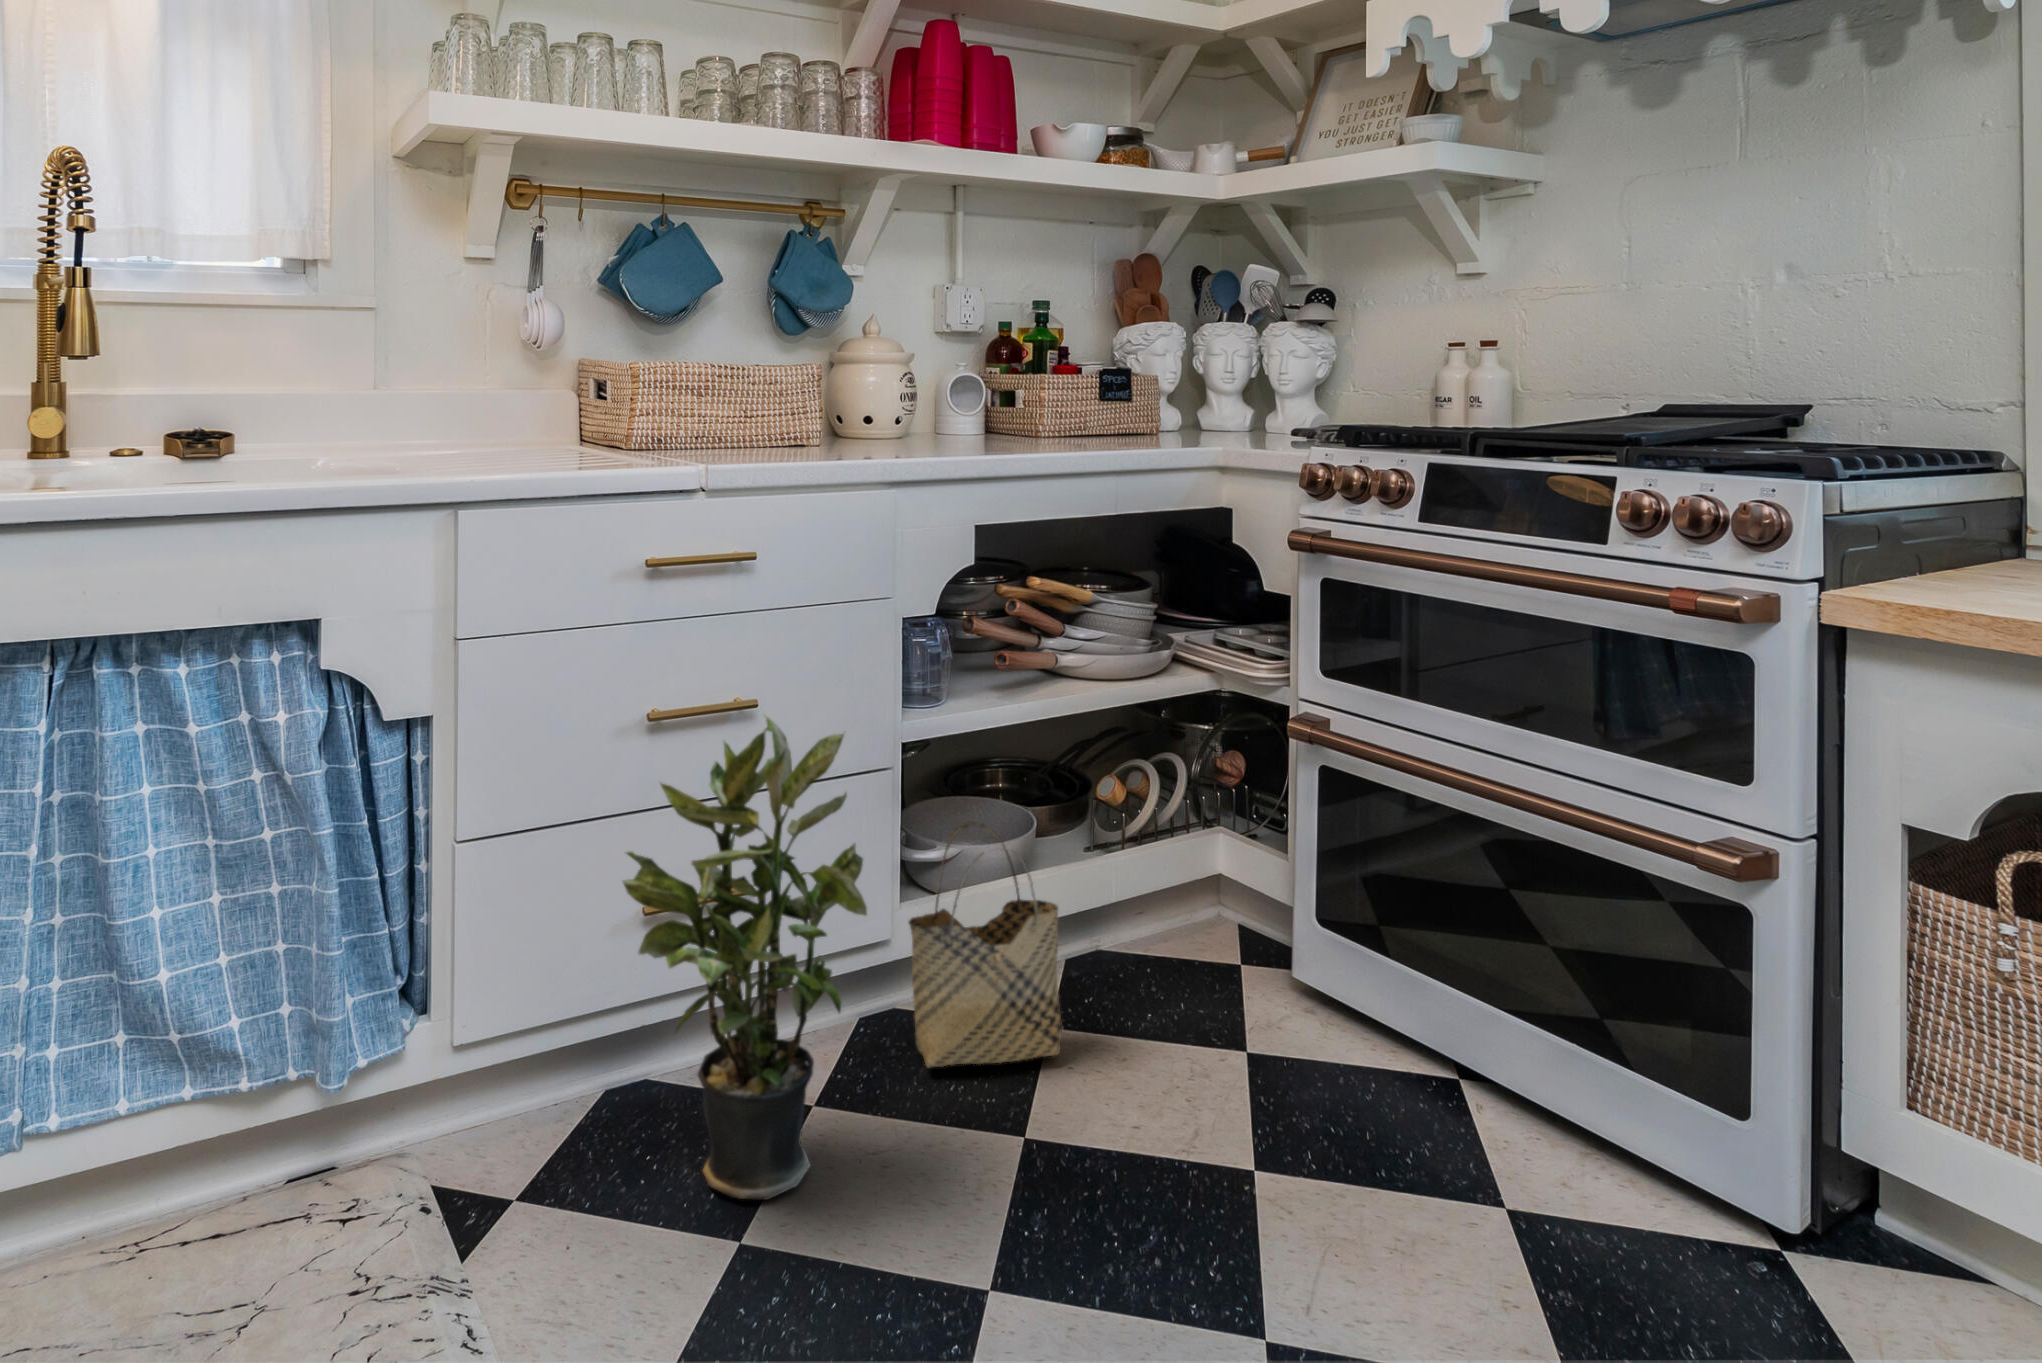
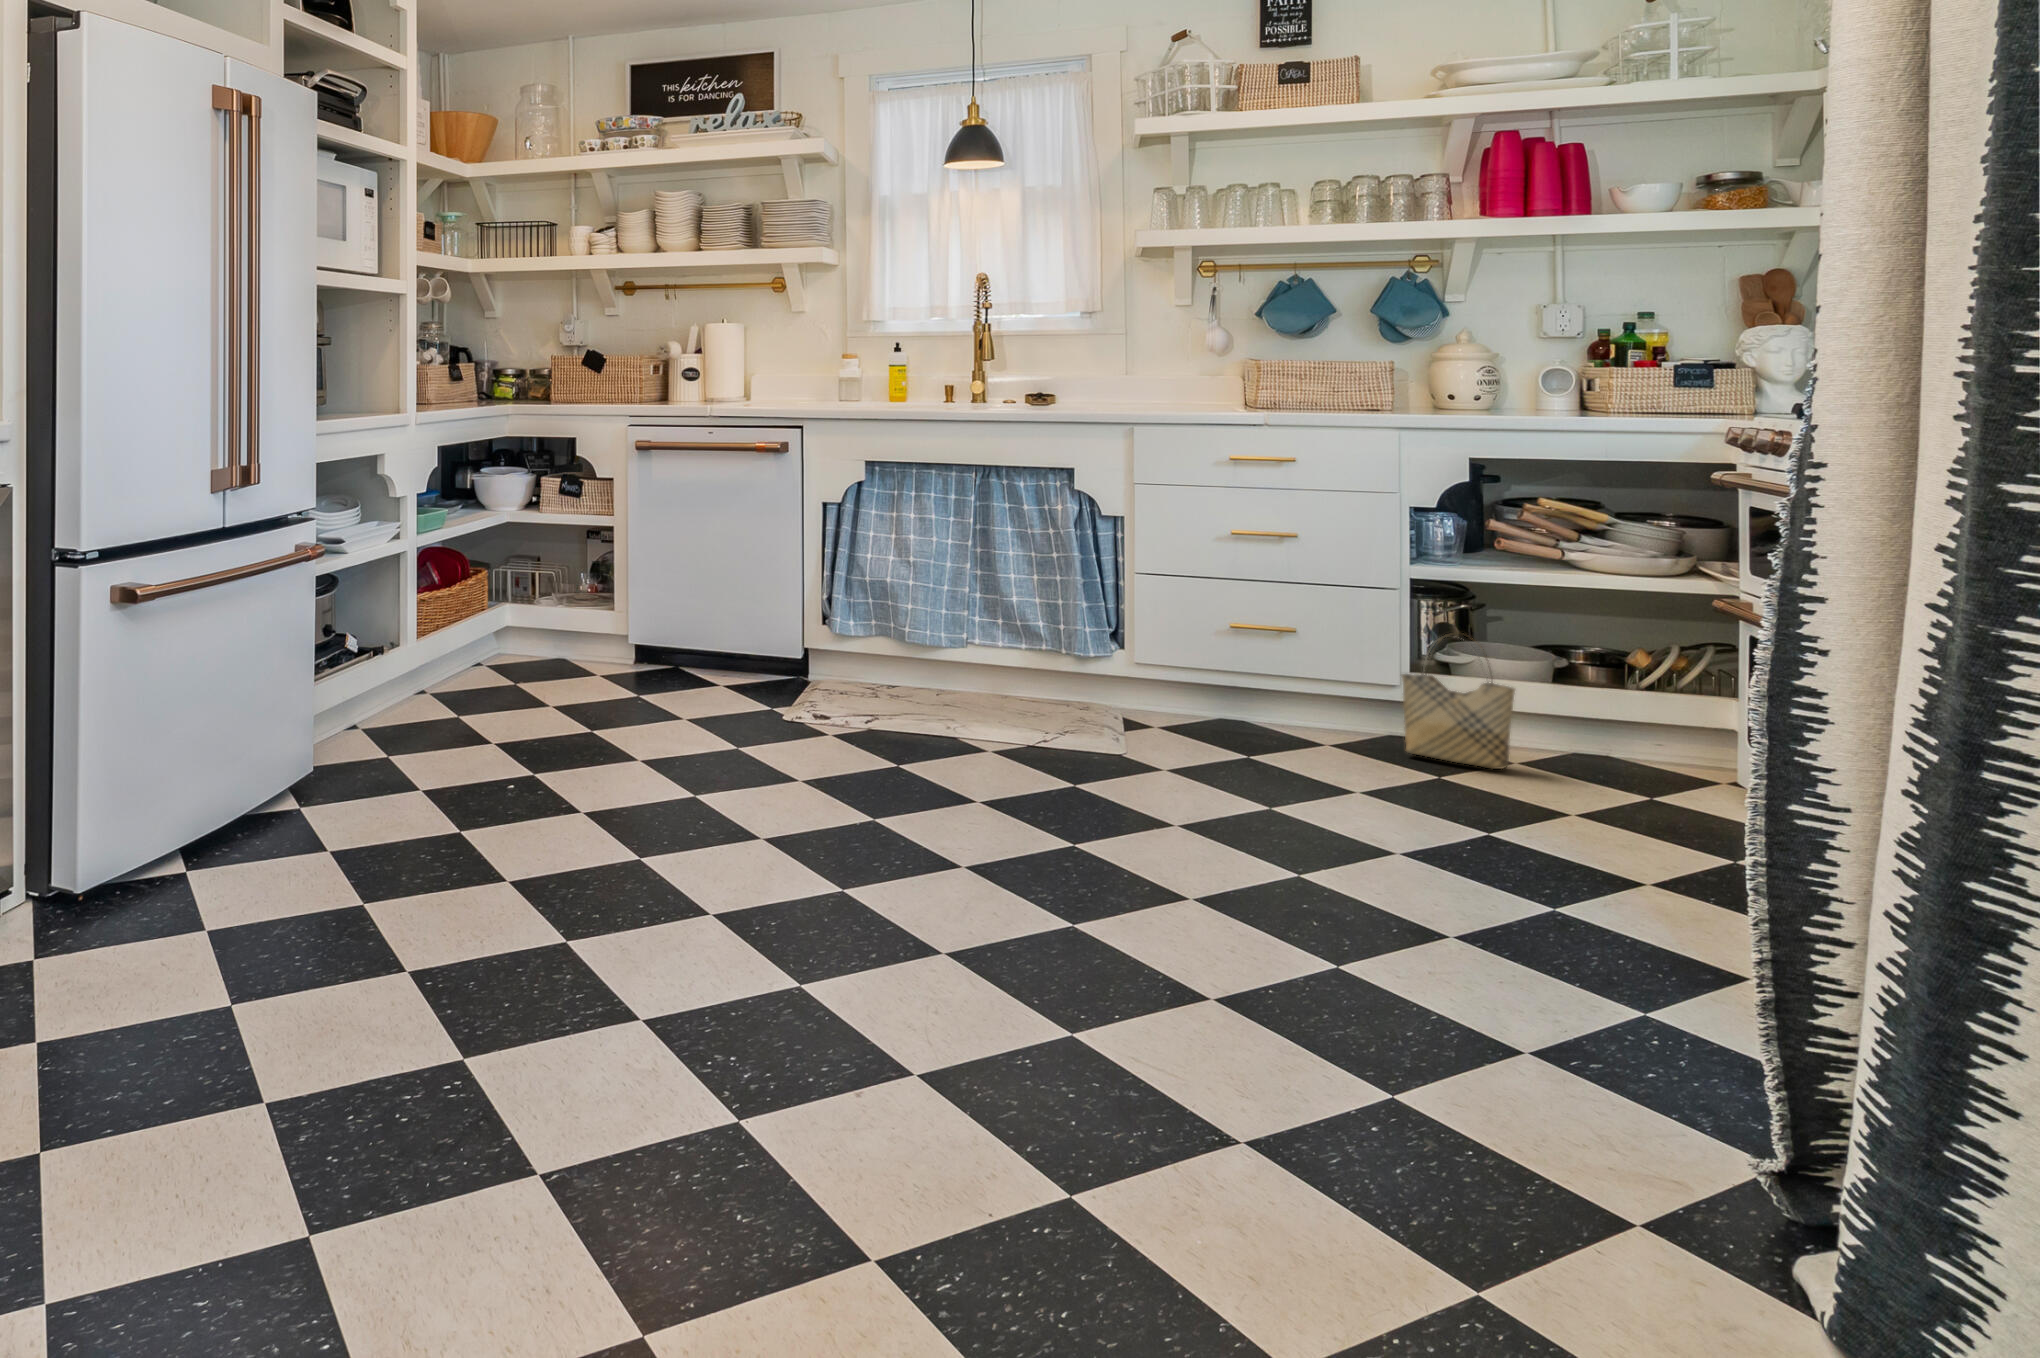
potted plant: present [623,716,867,1200] -> none [1205,535,1340,755]

